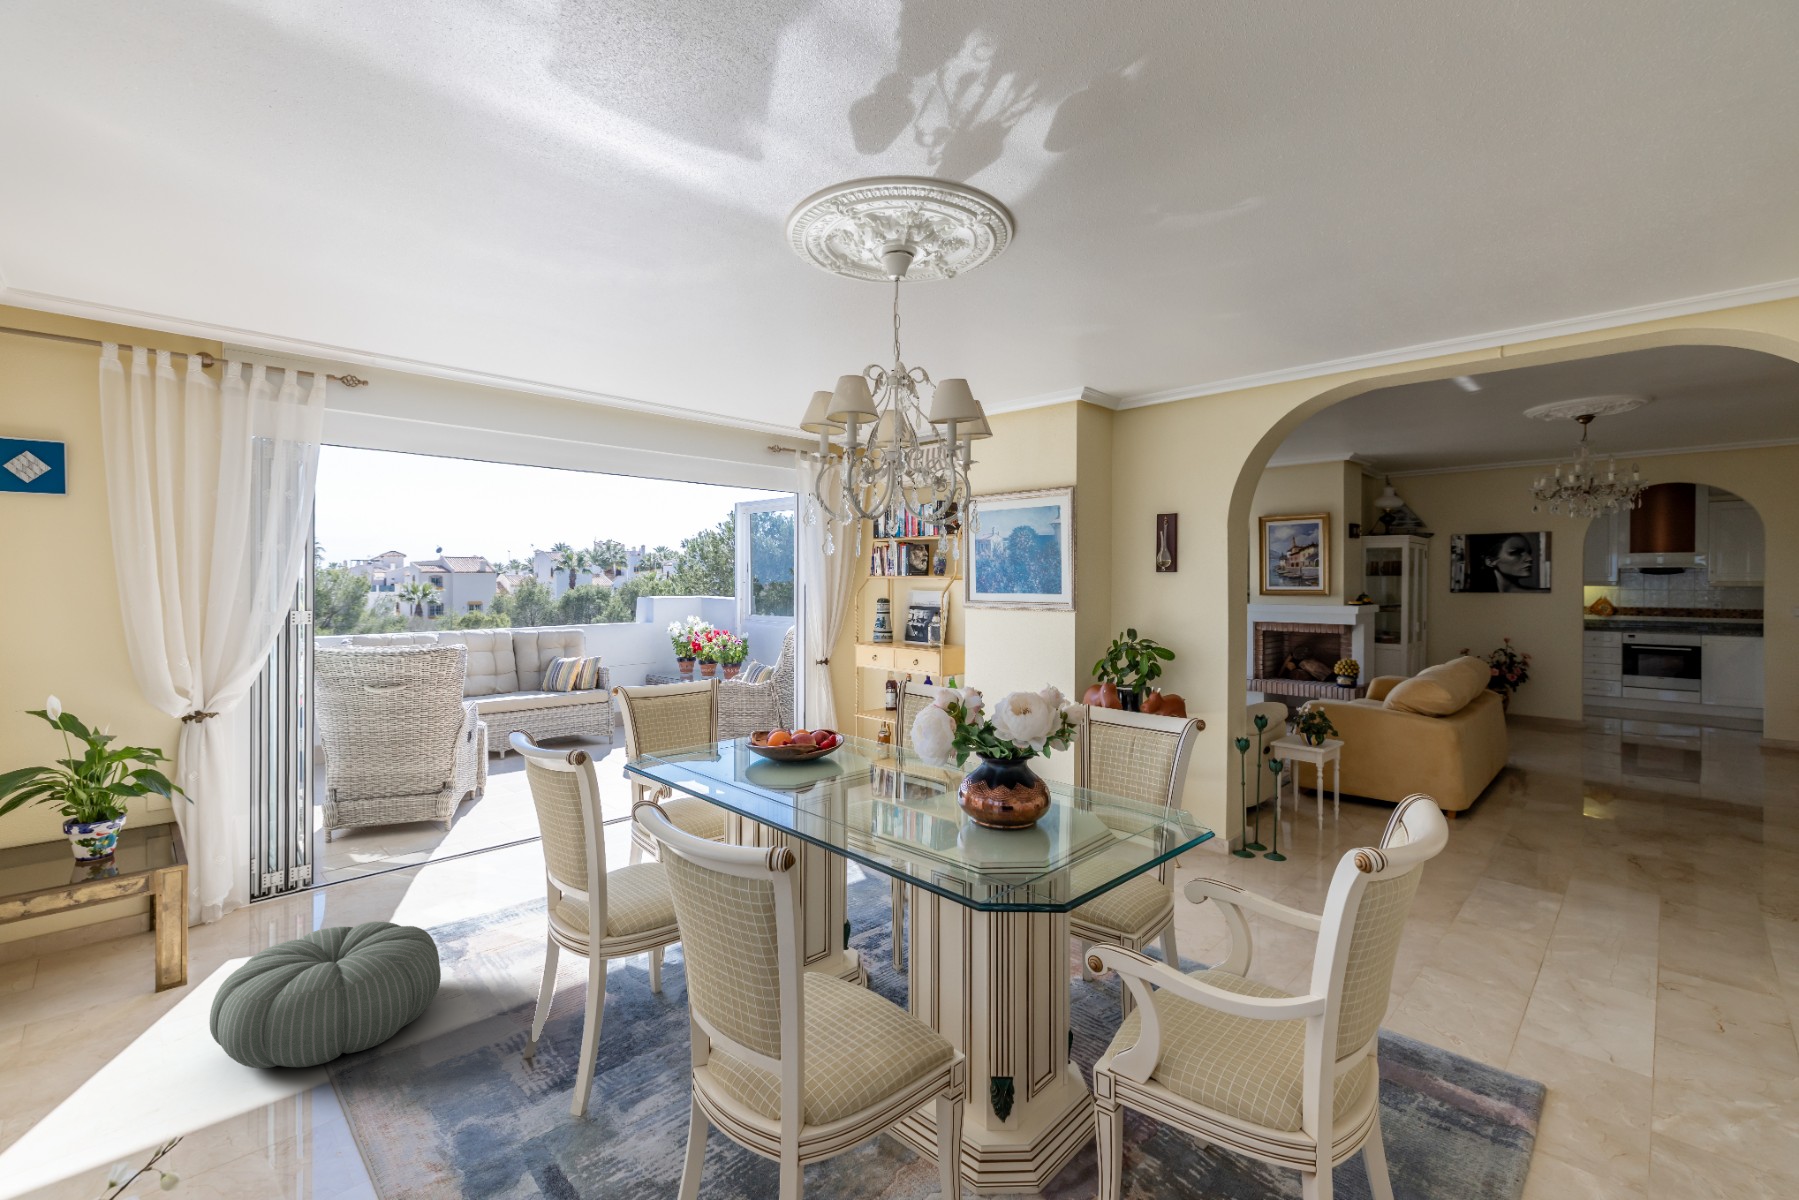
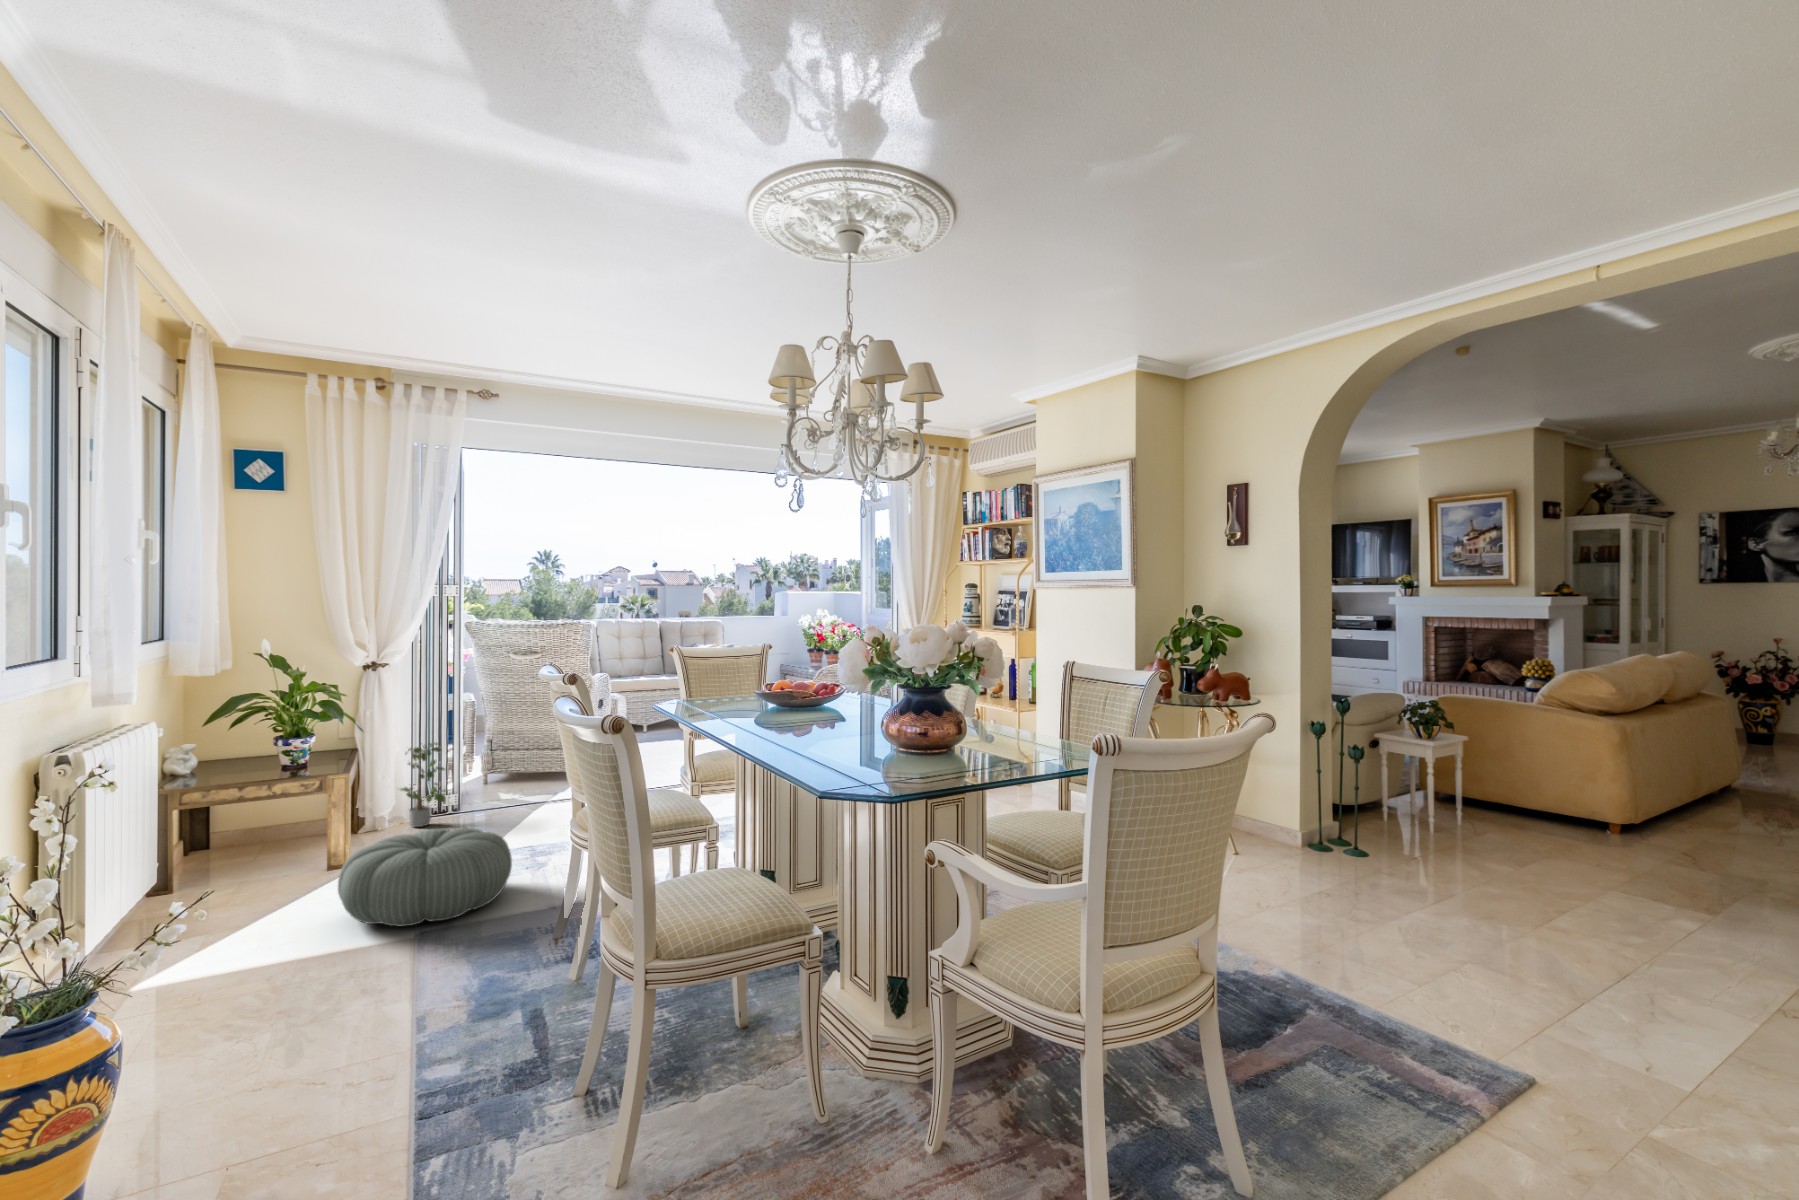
potted plant: none [236,801,307,910] -> present [400,743,447,827]

